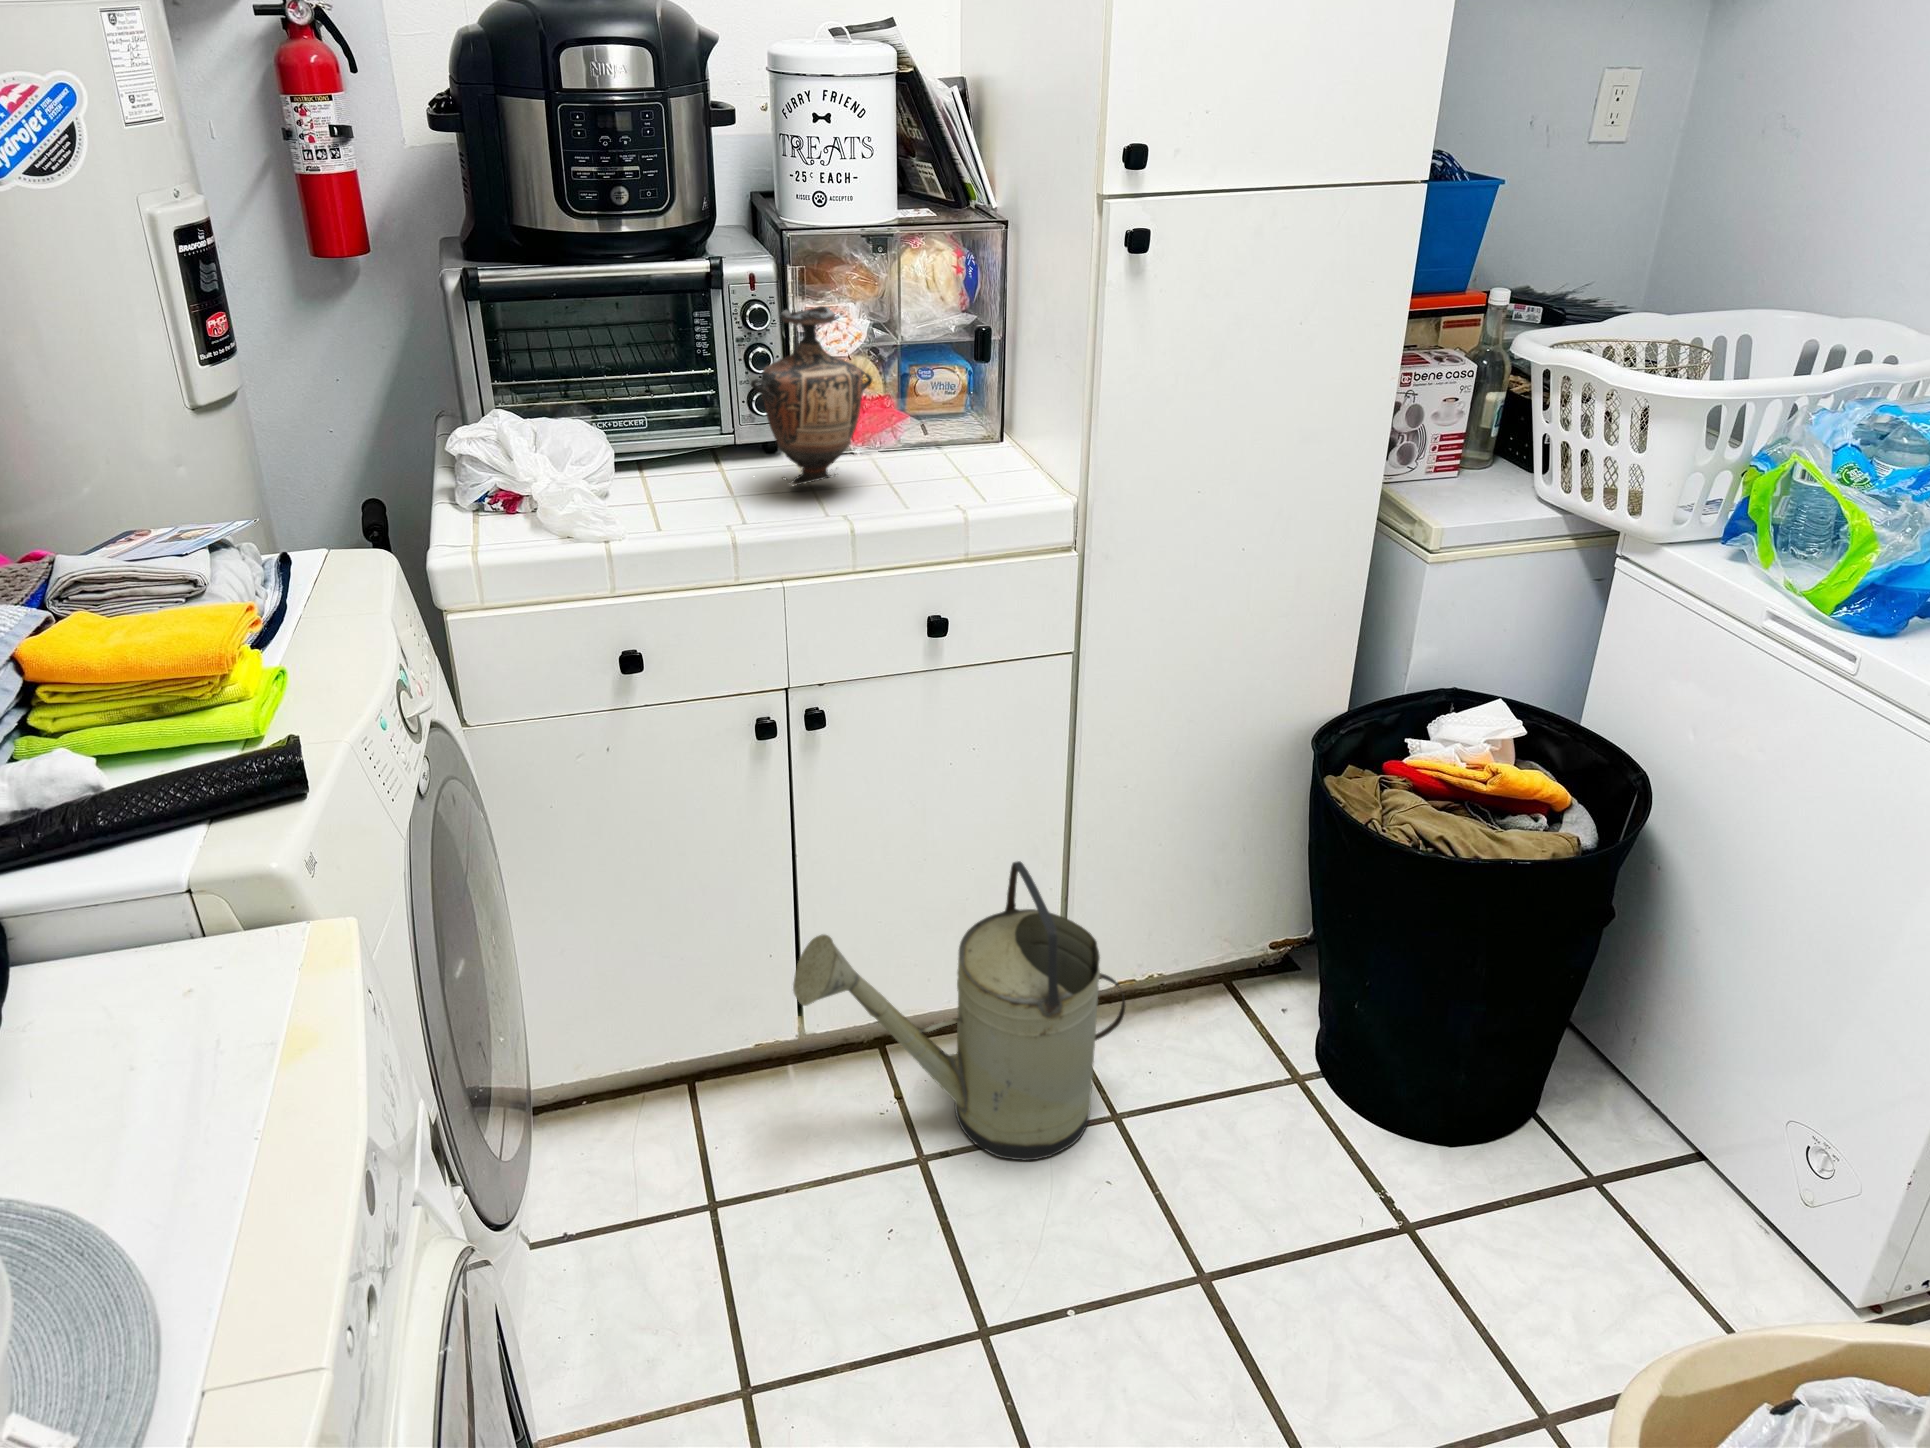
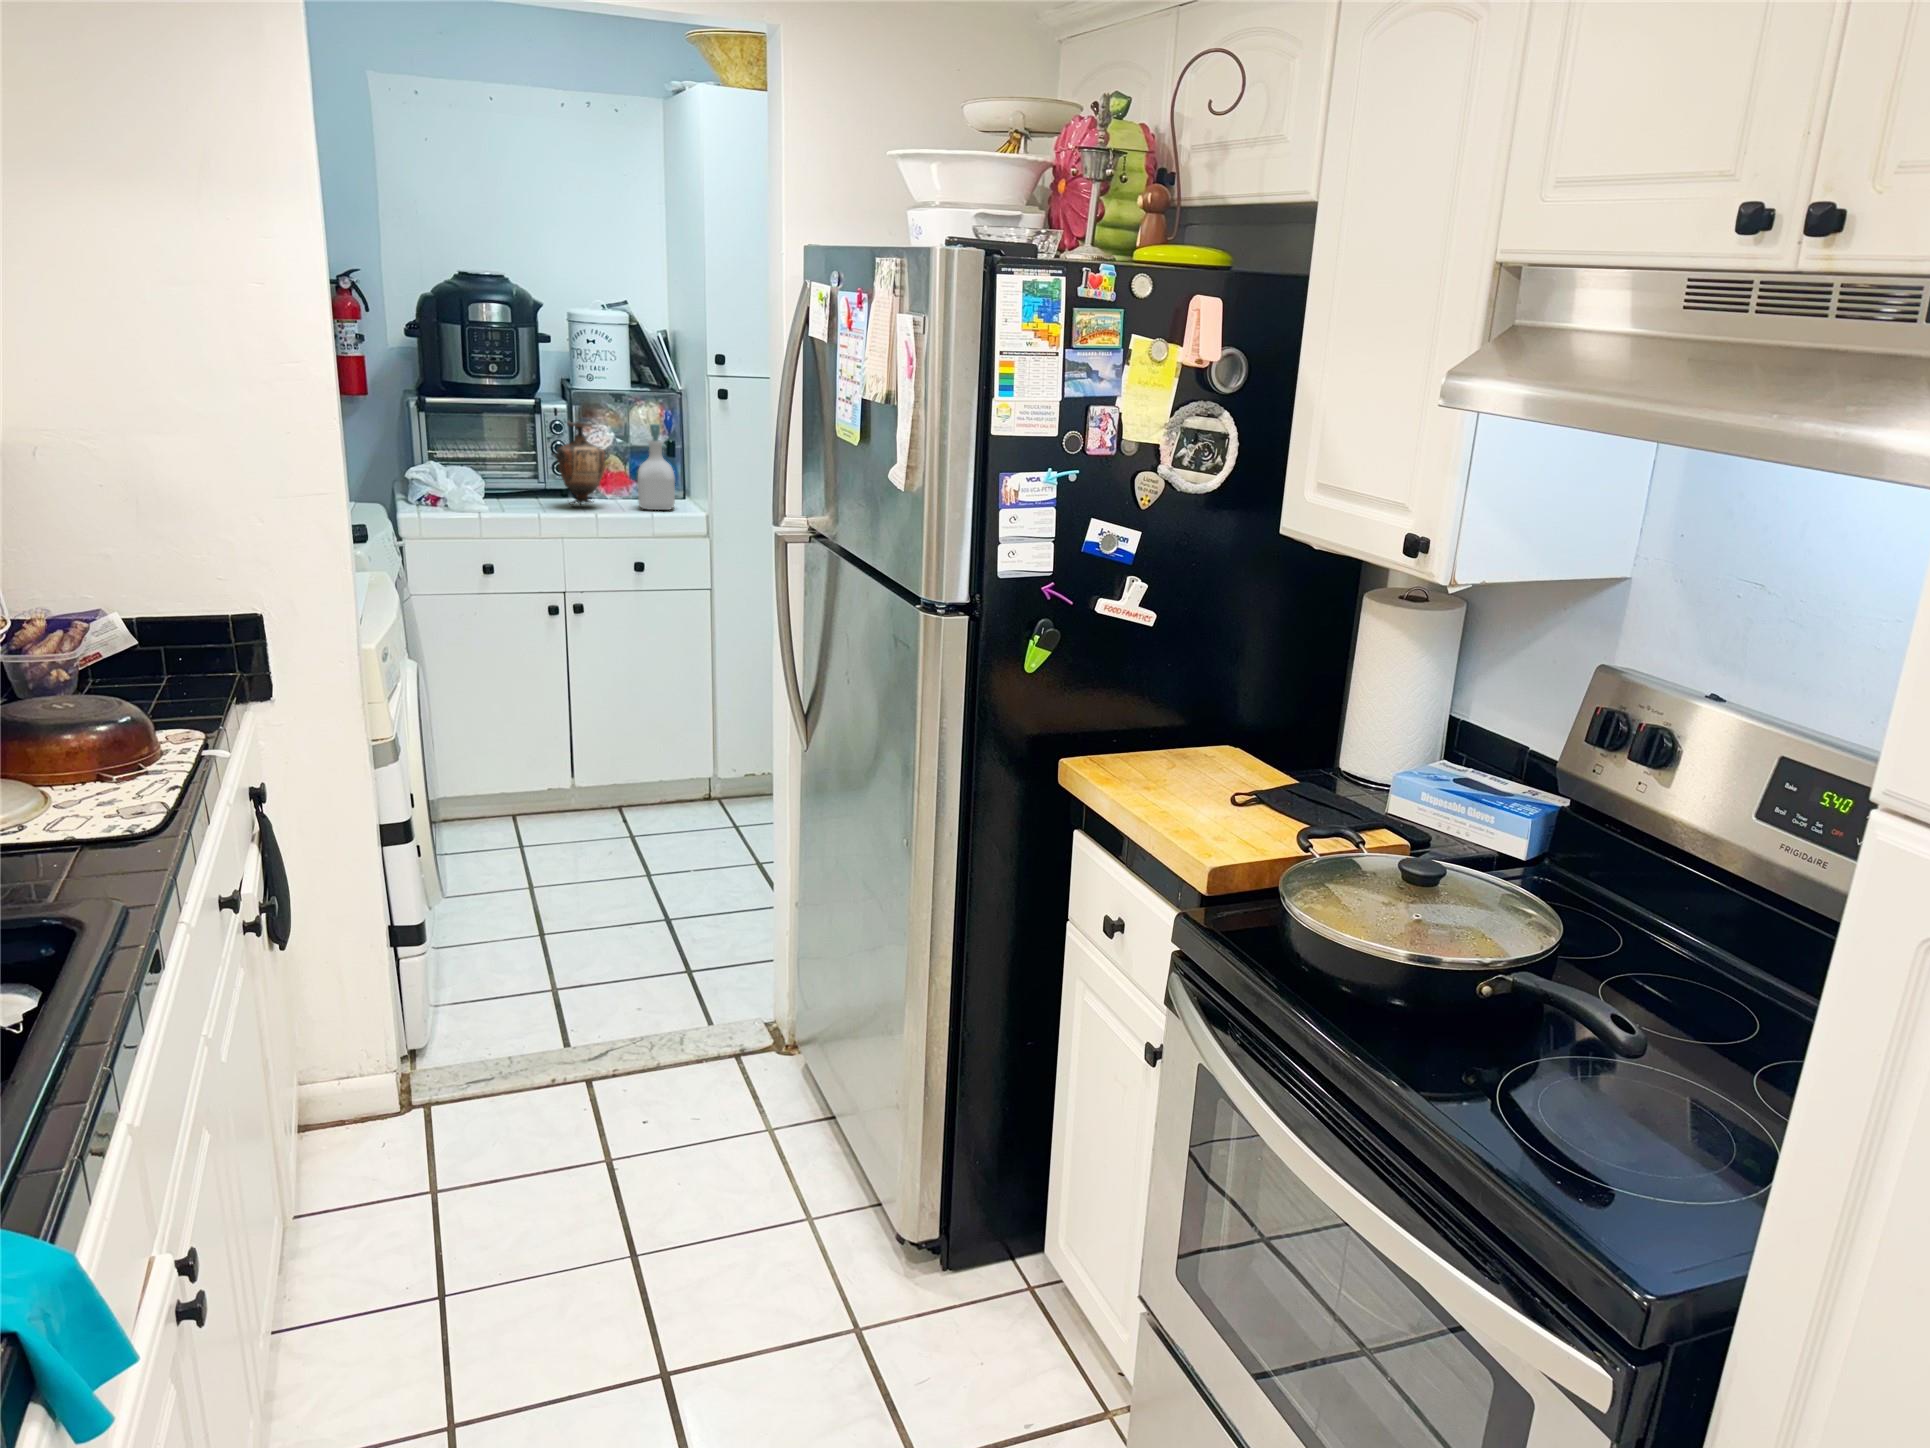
soap bottle: none [928,305,1008,491] -> present [638,424,675,510]
watering can: present [793,861,1125,1160] -> none [562,687,733,836]

